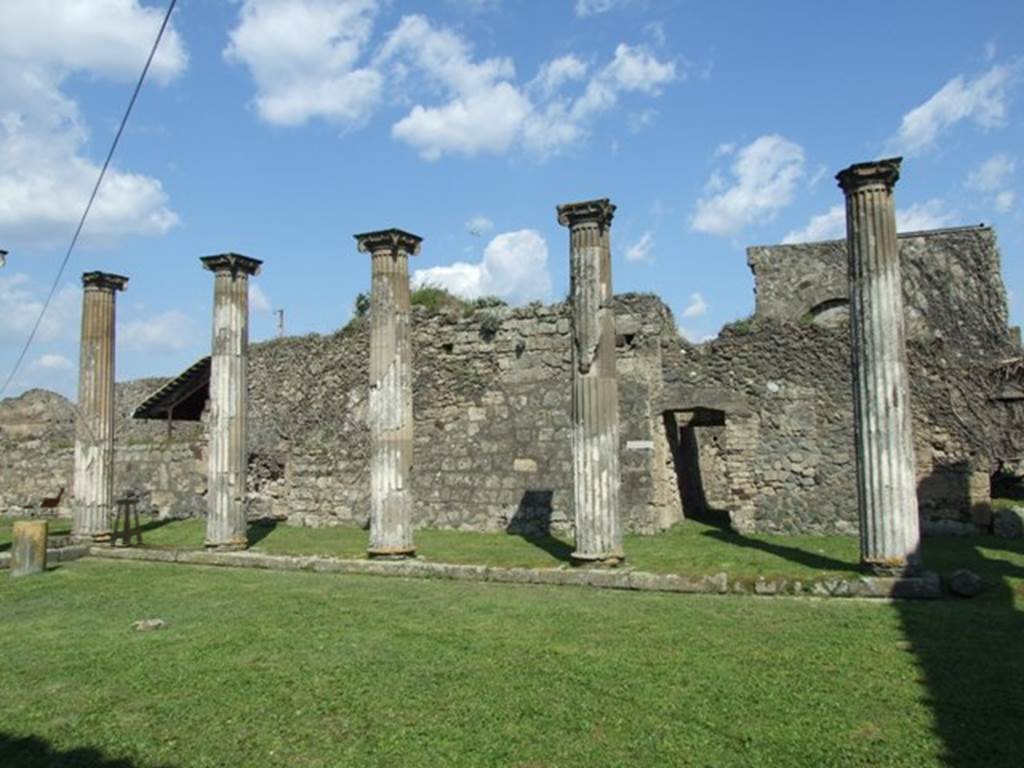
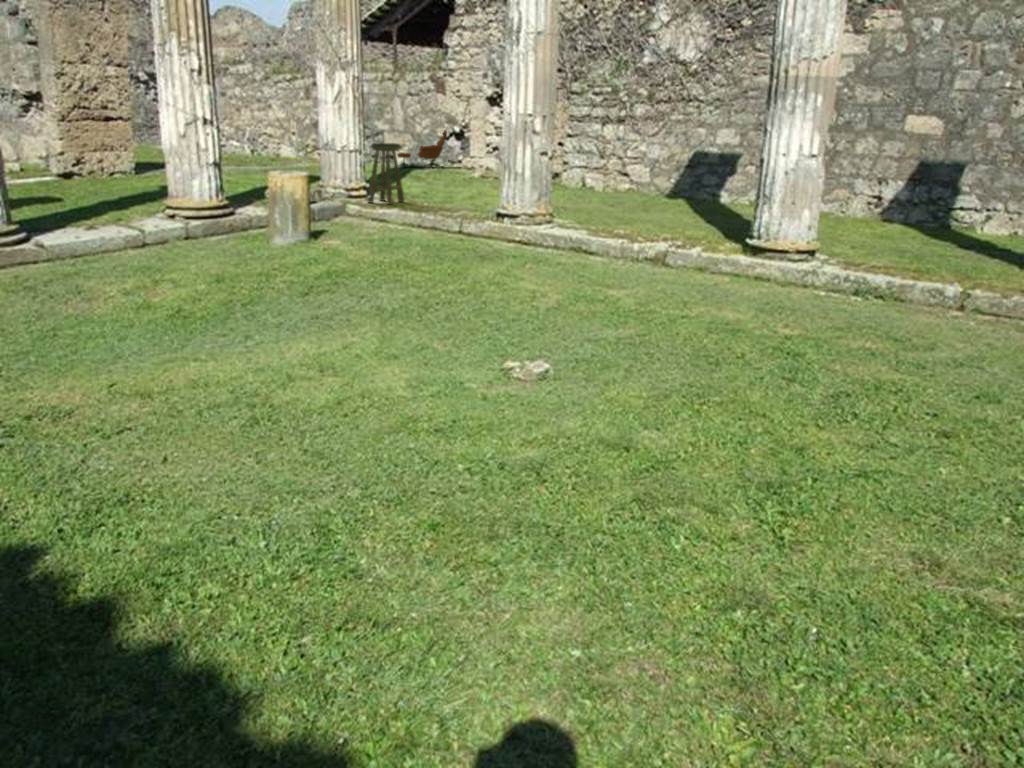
lounge chair: present [23,487,65,515] -> present [397,130,447,167]

